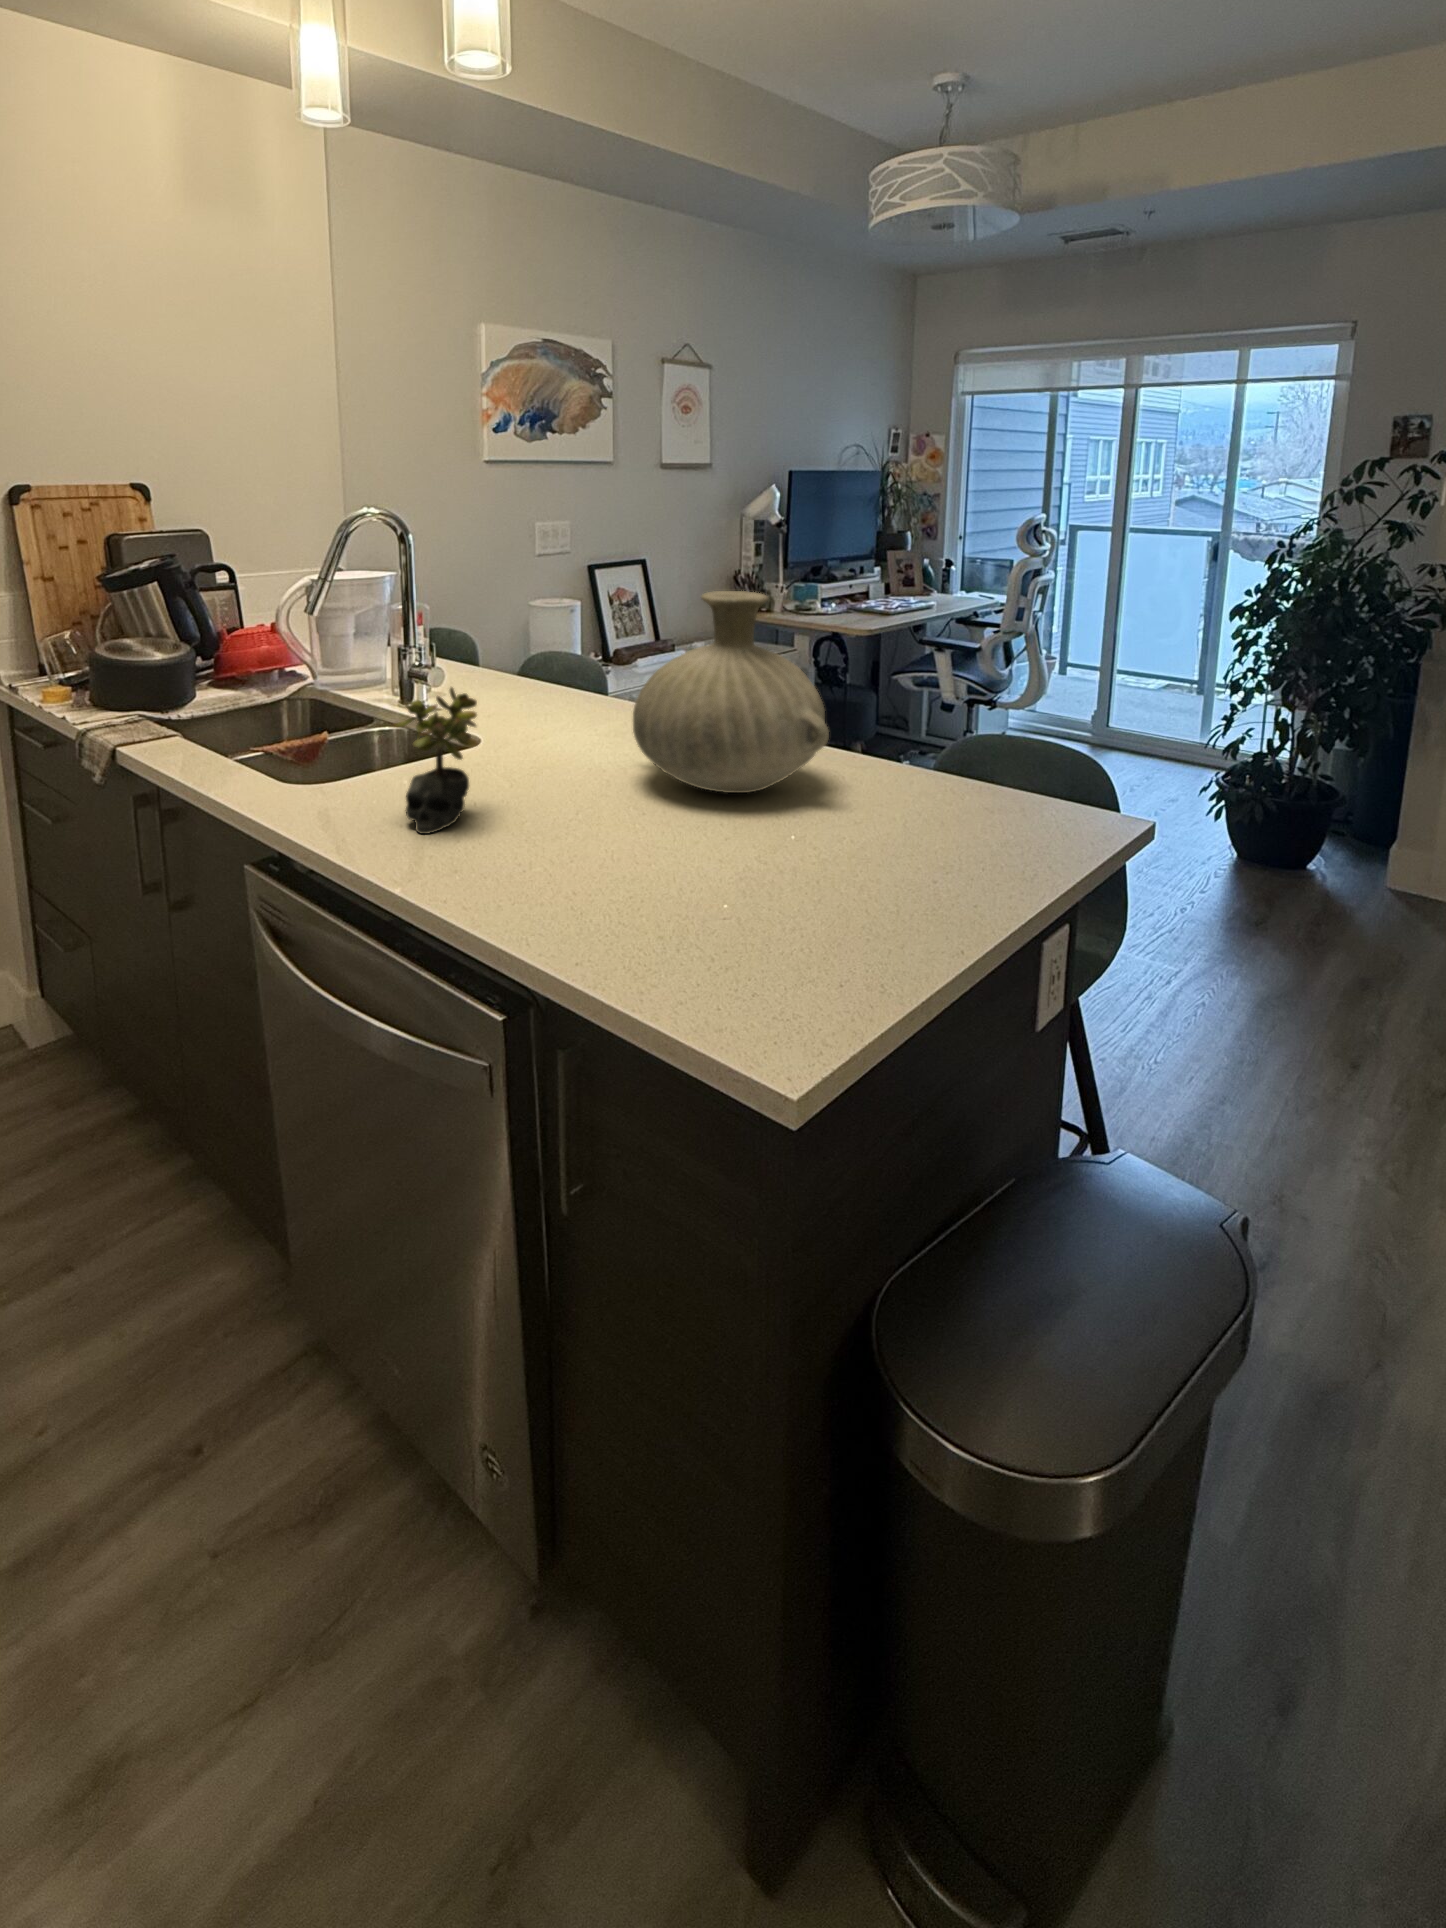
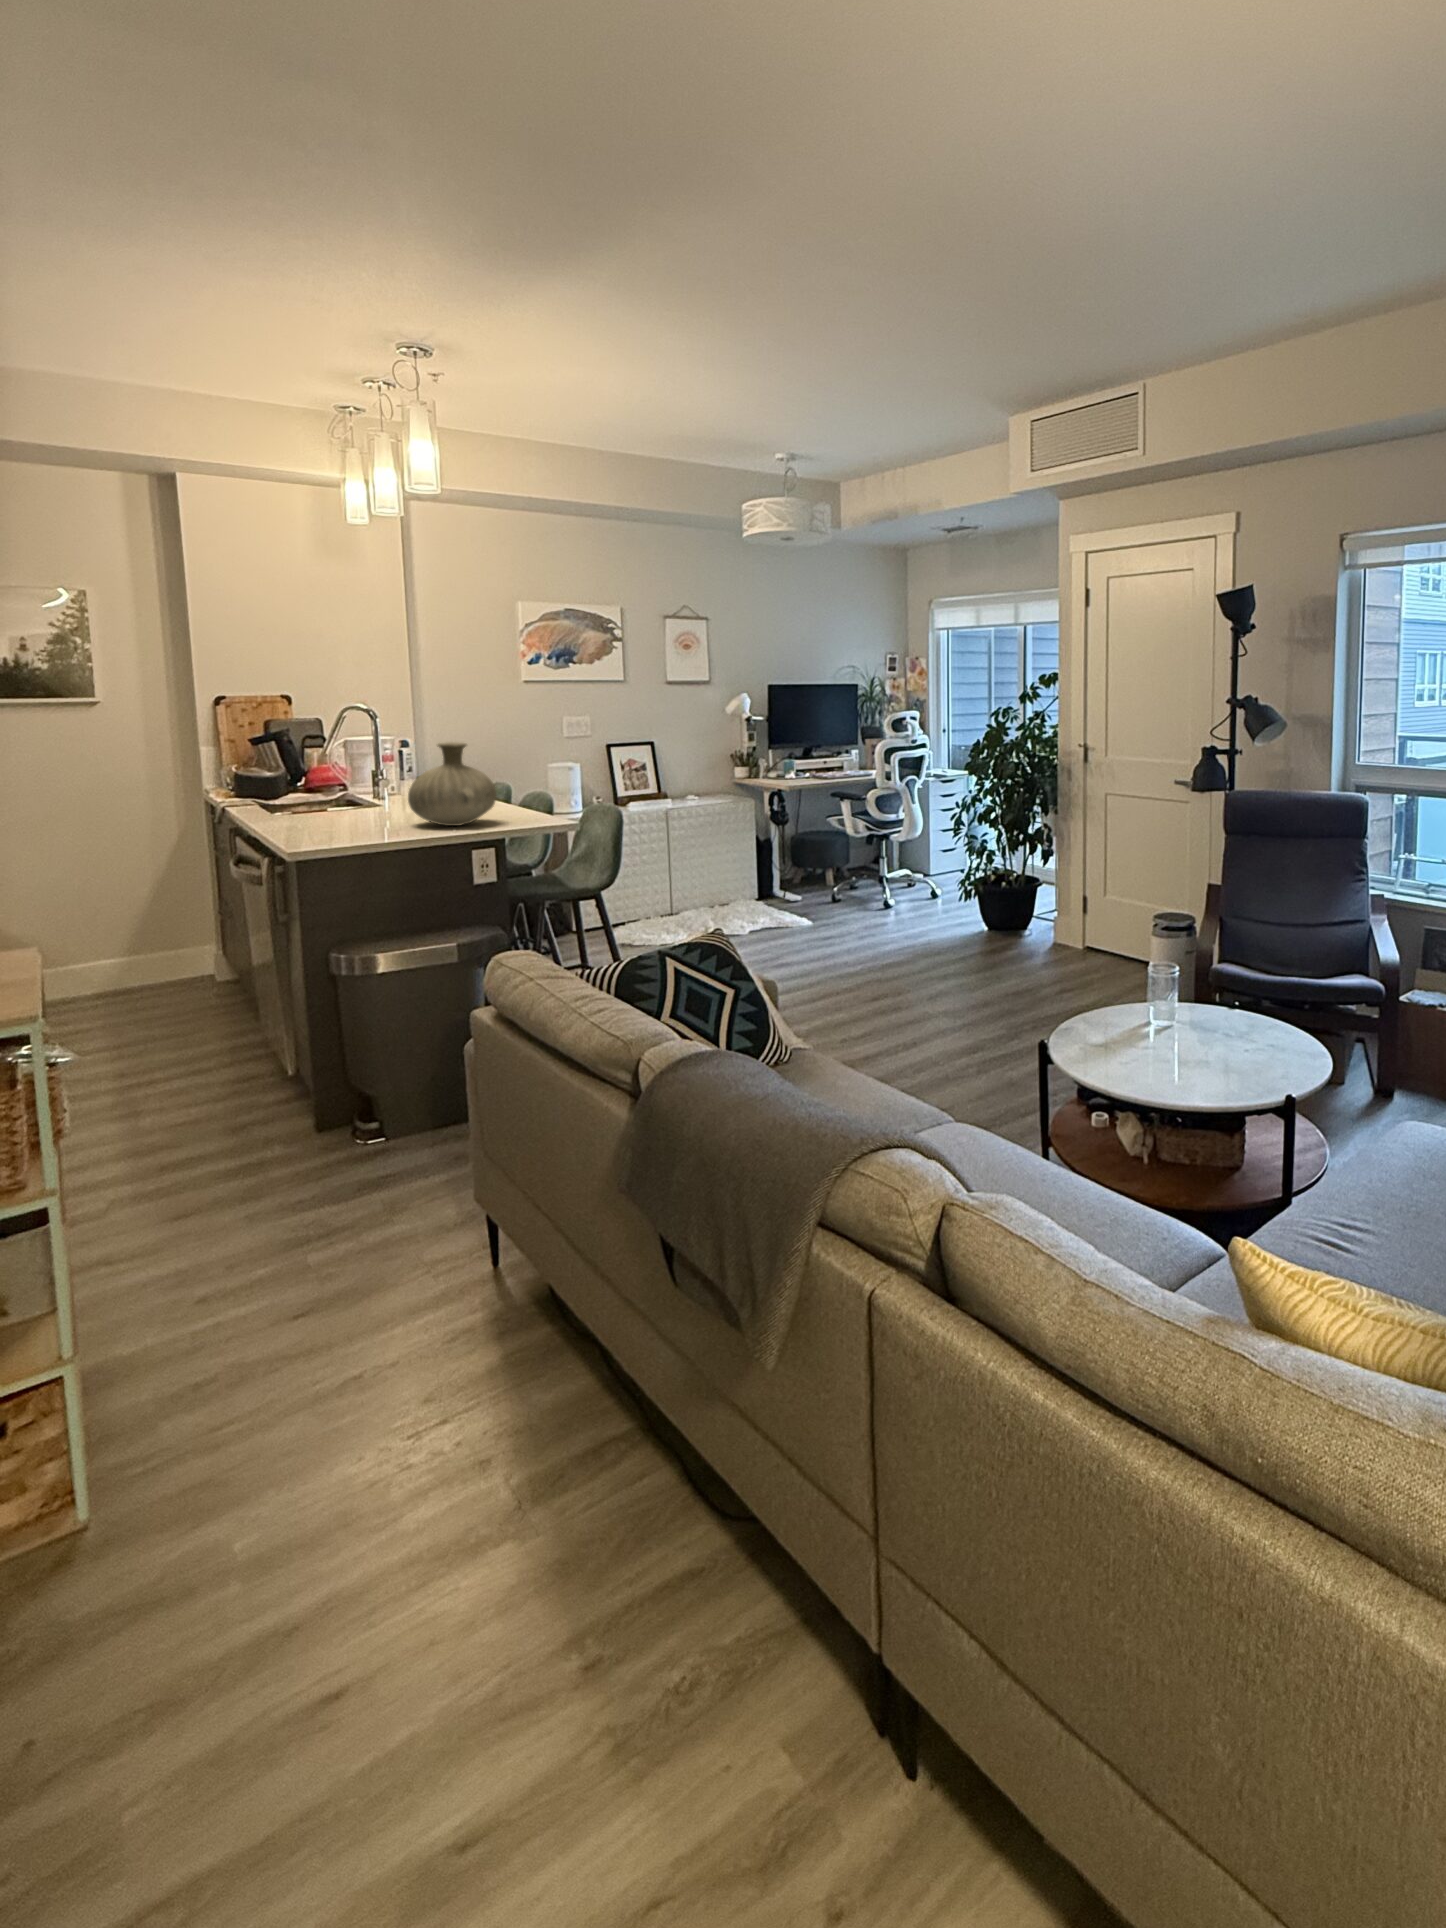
succulent plant: present [394,687,478,834] -> none [295,776,334,830]

